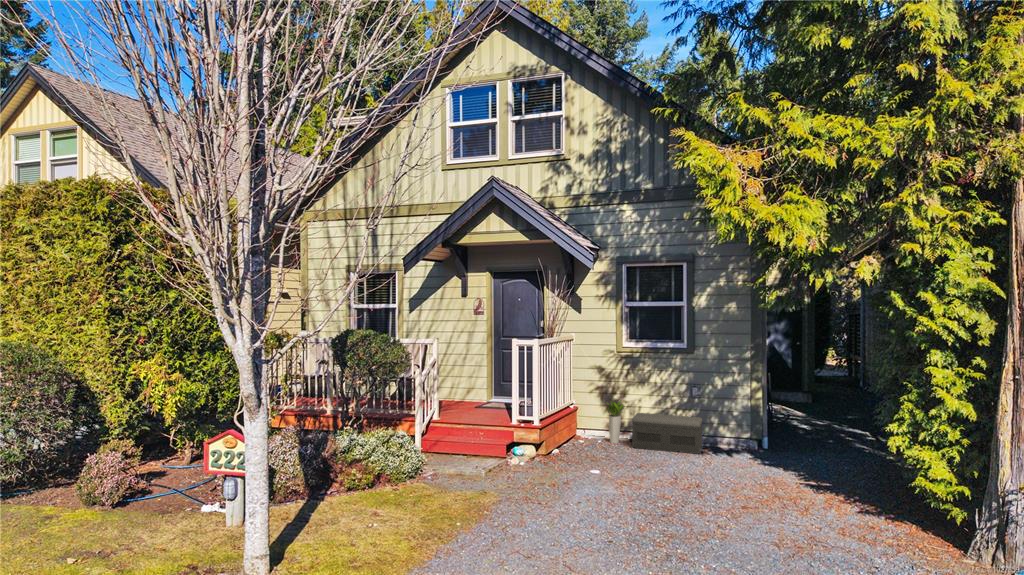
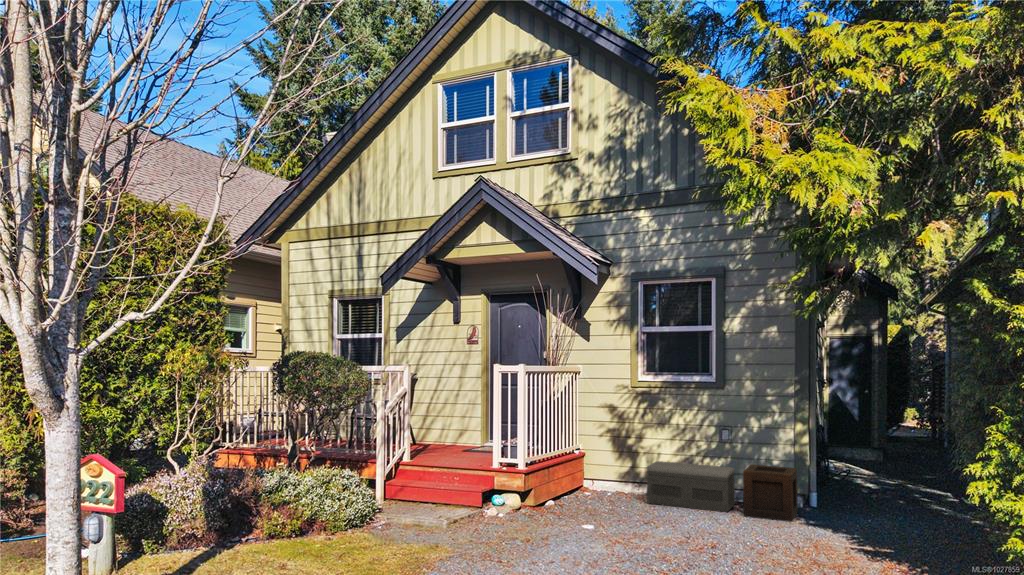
planter: present [608,400,623,443] -> none [616,445,642,499]
wooden crate: none [713,415,753,462] -> present [743,465,798,522]

